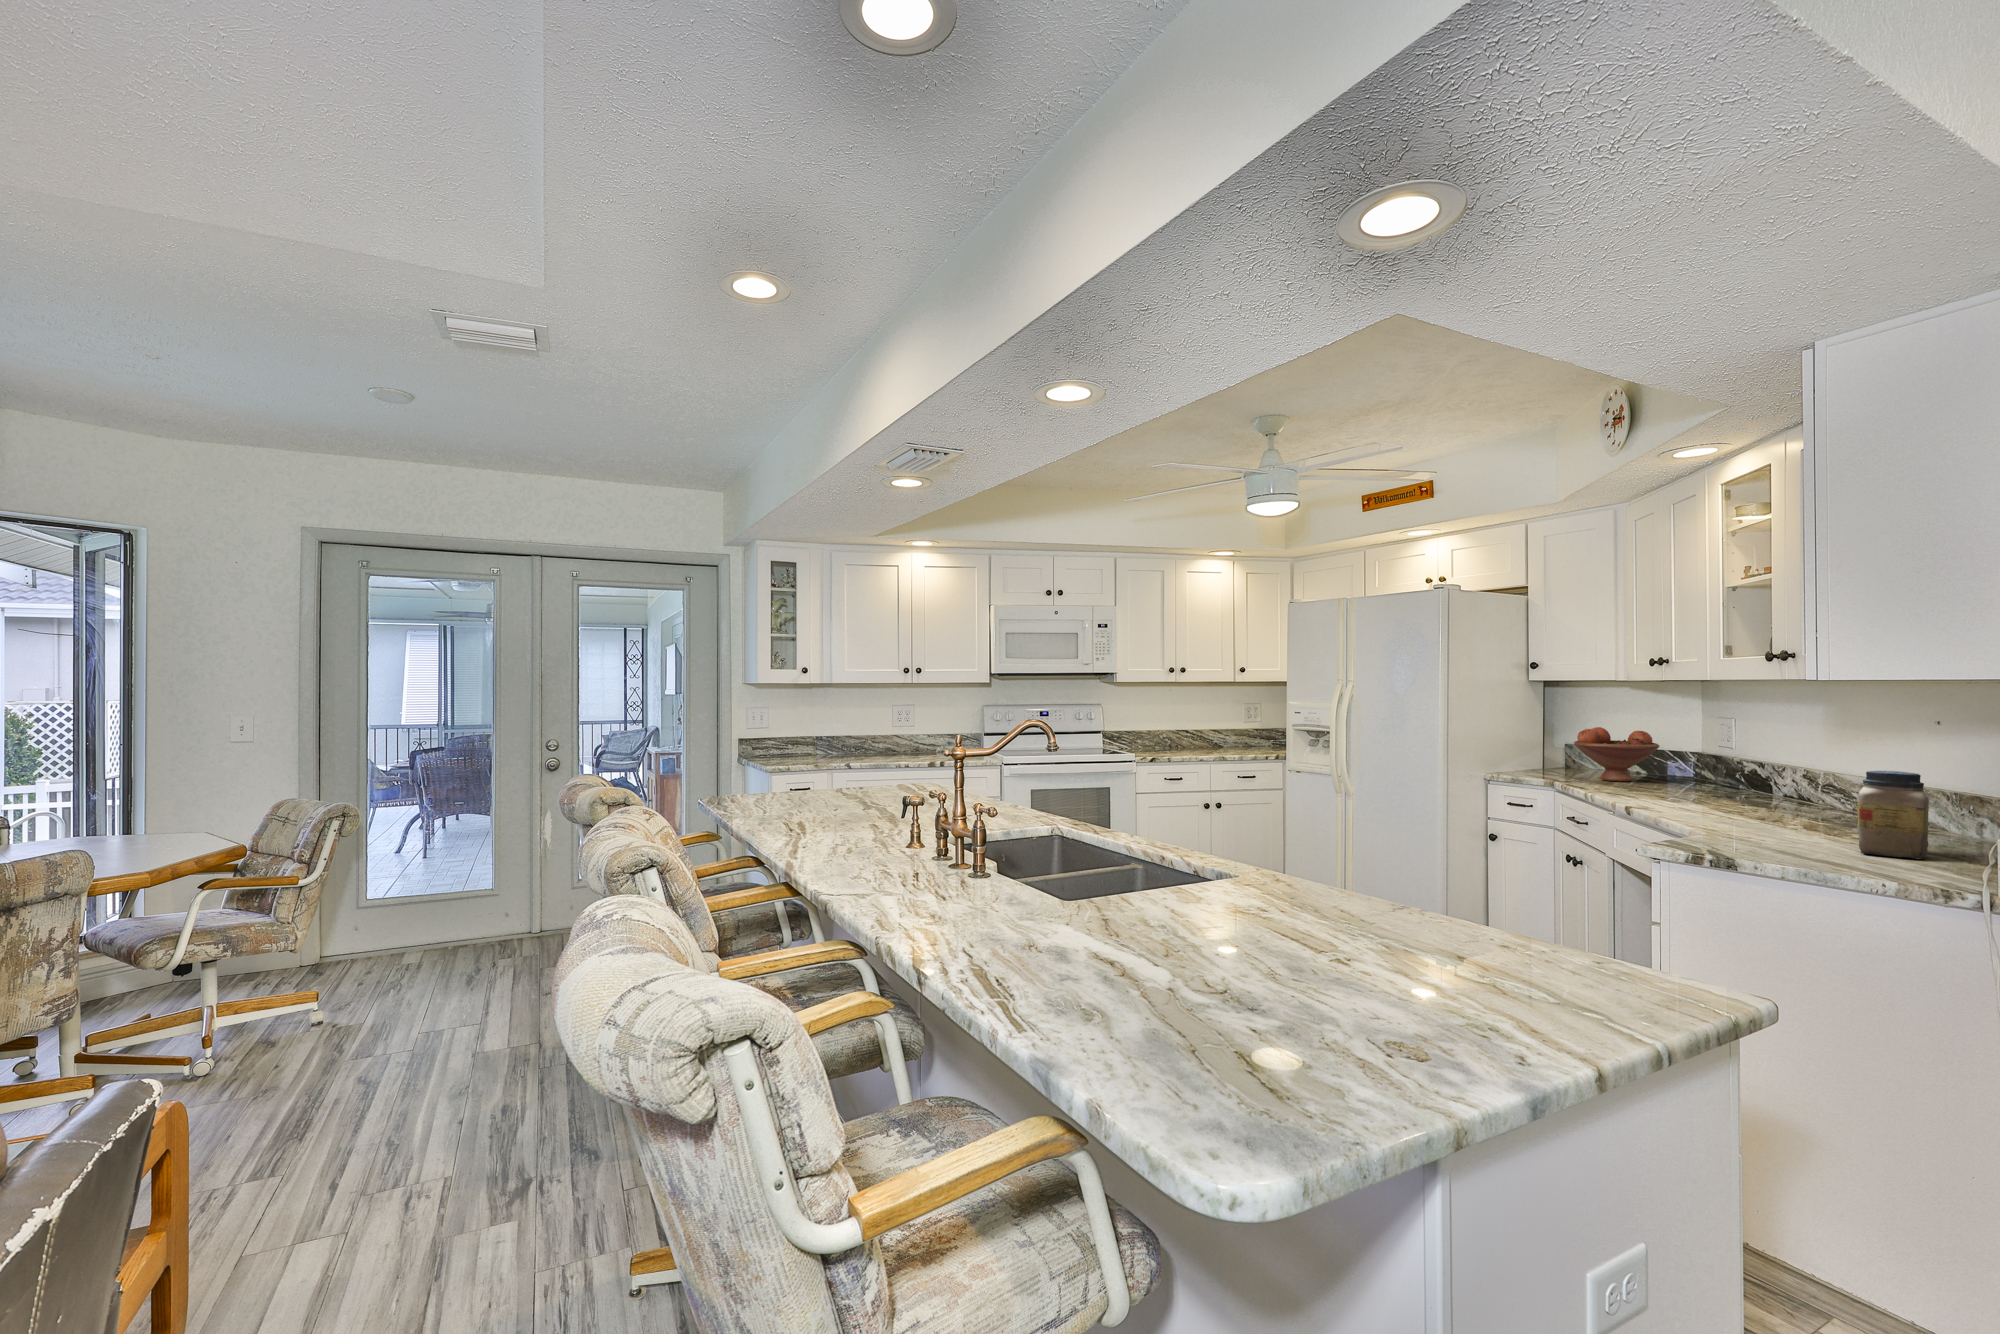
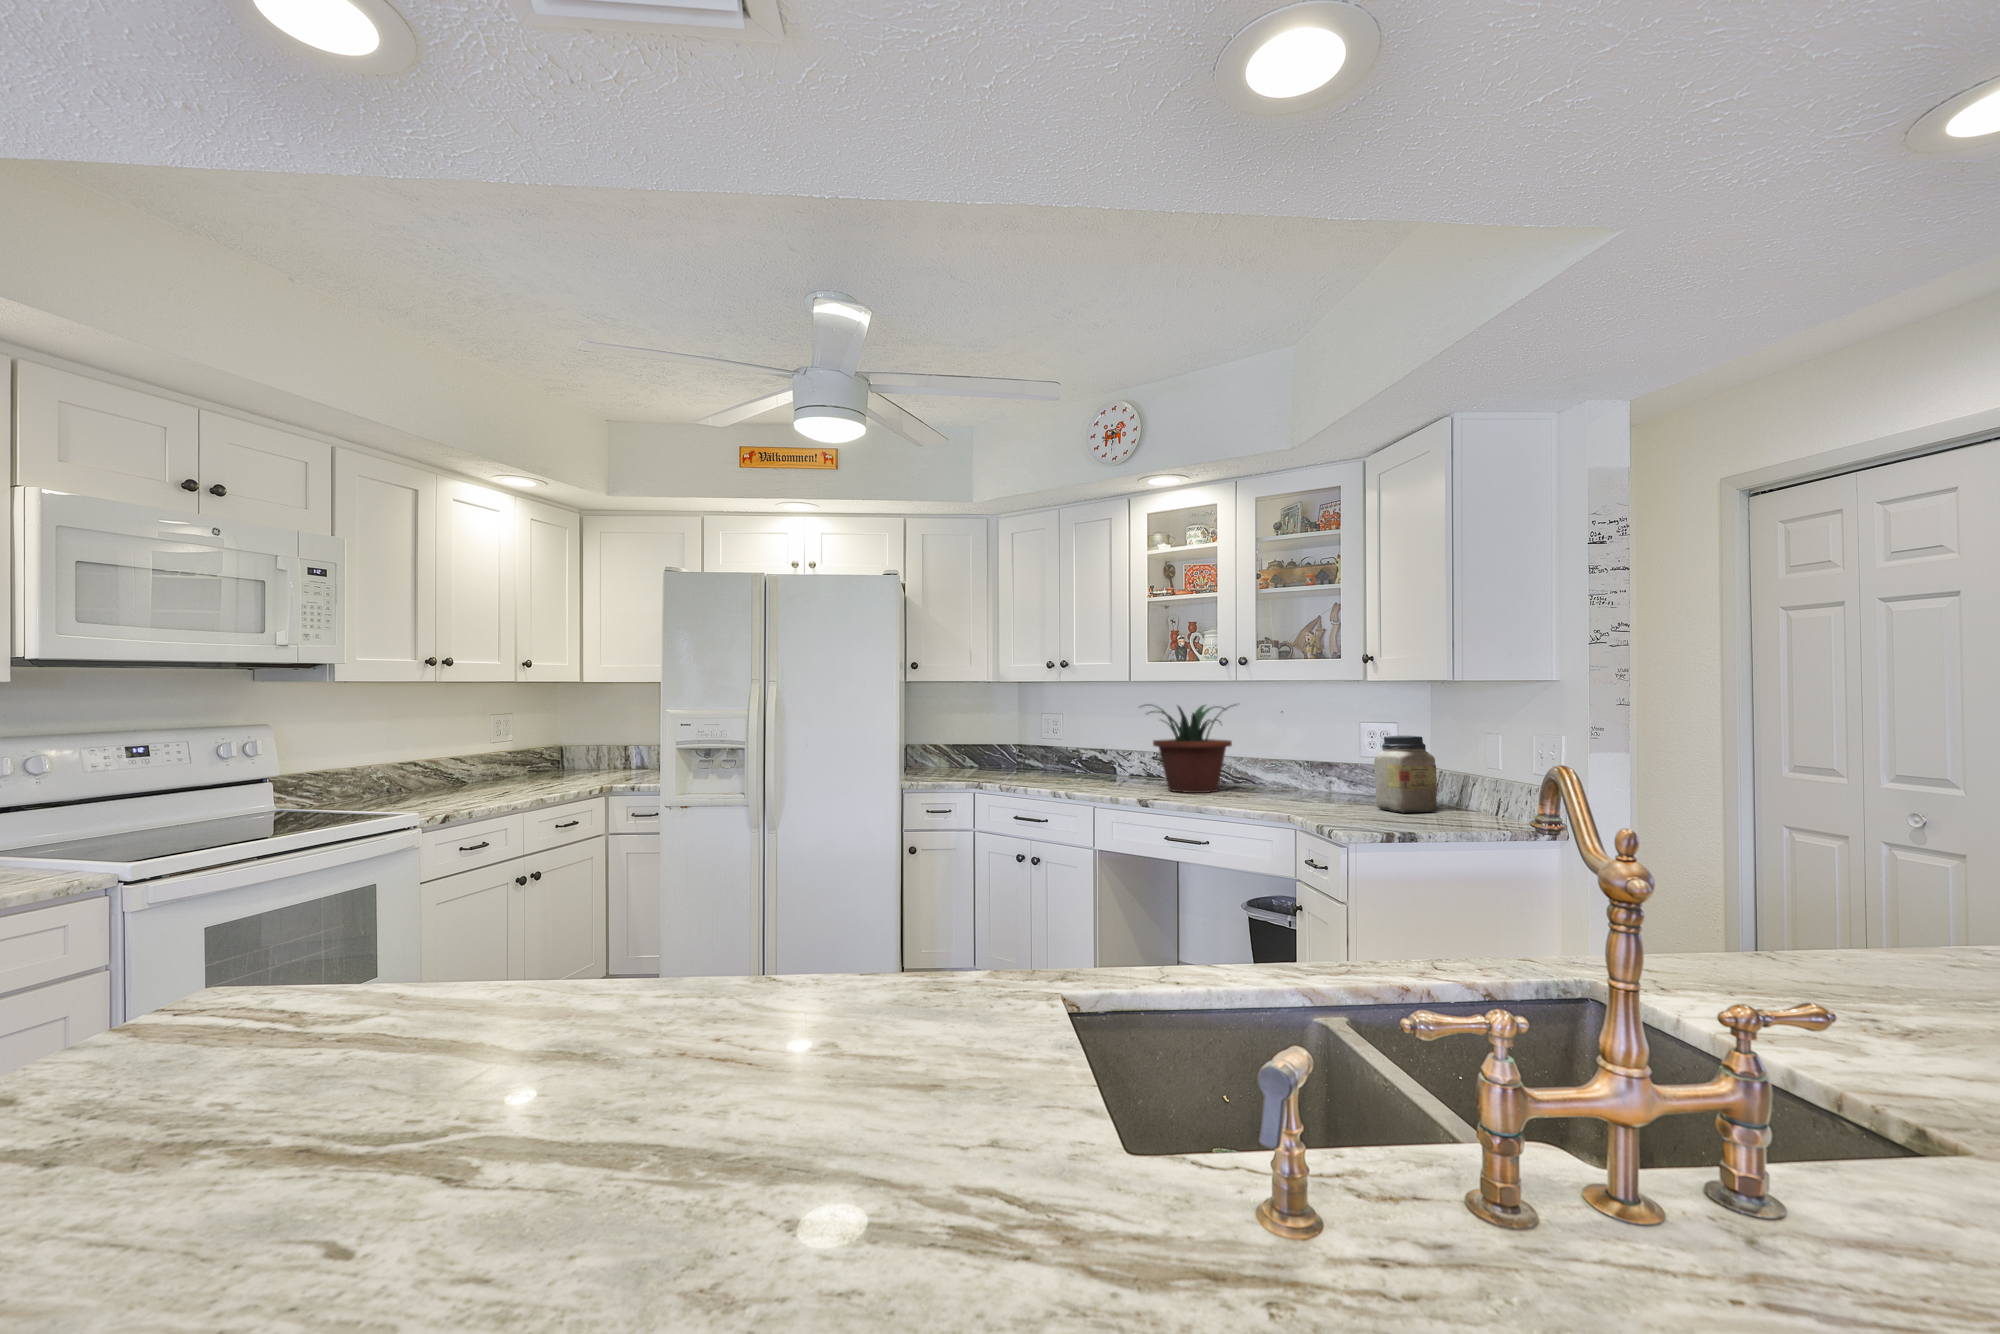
potted plant: none [1702,716,1839,818] -> present [1146,704,1234,793]
fruit bowl: present [1574,727,1660,782] -> none [952,727,1020,778]

